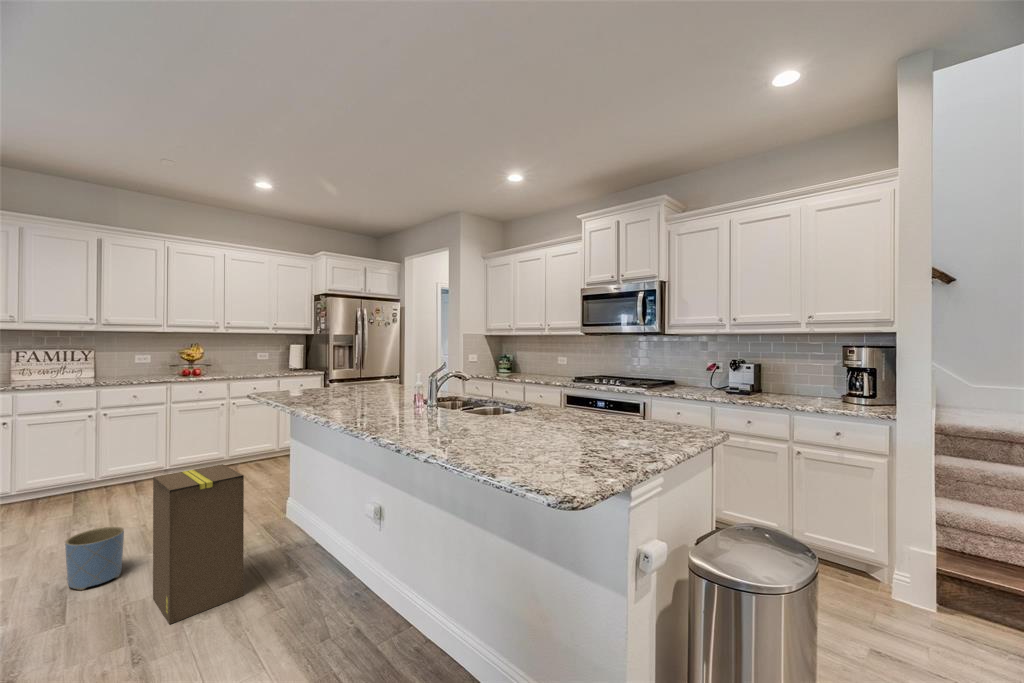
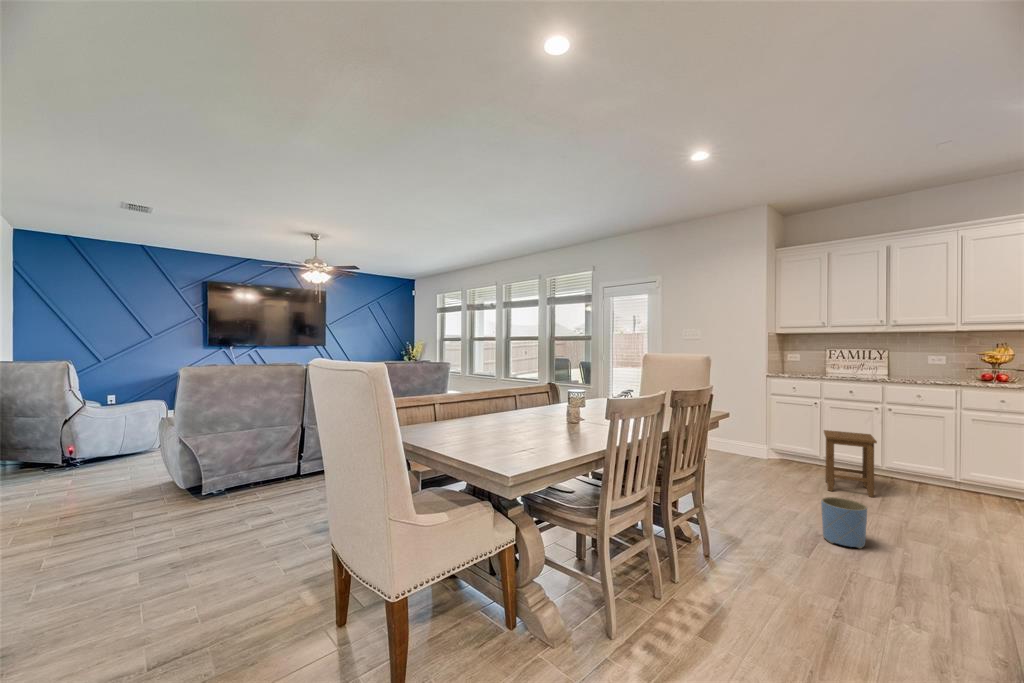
stool: none [26,446,102,530] -> present [824,430,877,497]
cardboard box: present [153,464,244,624] -> none [877,463,970,633]

